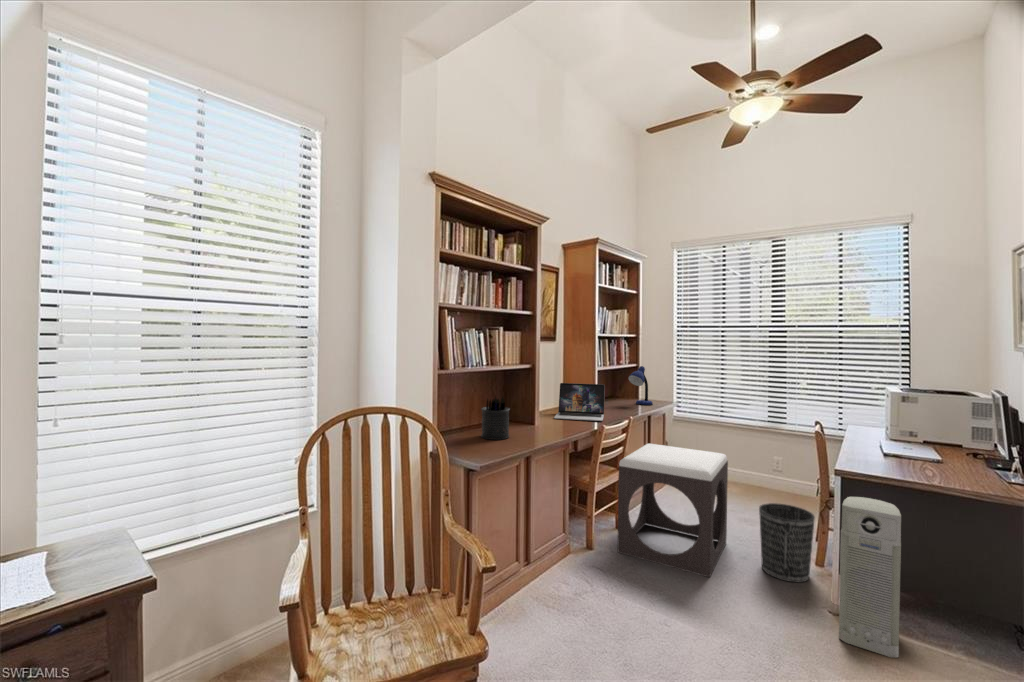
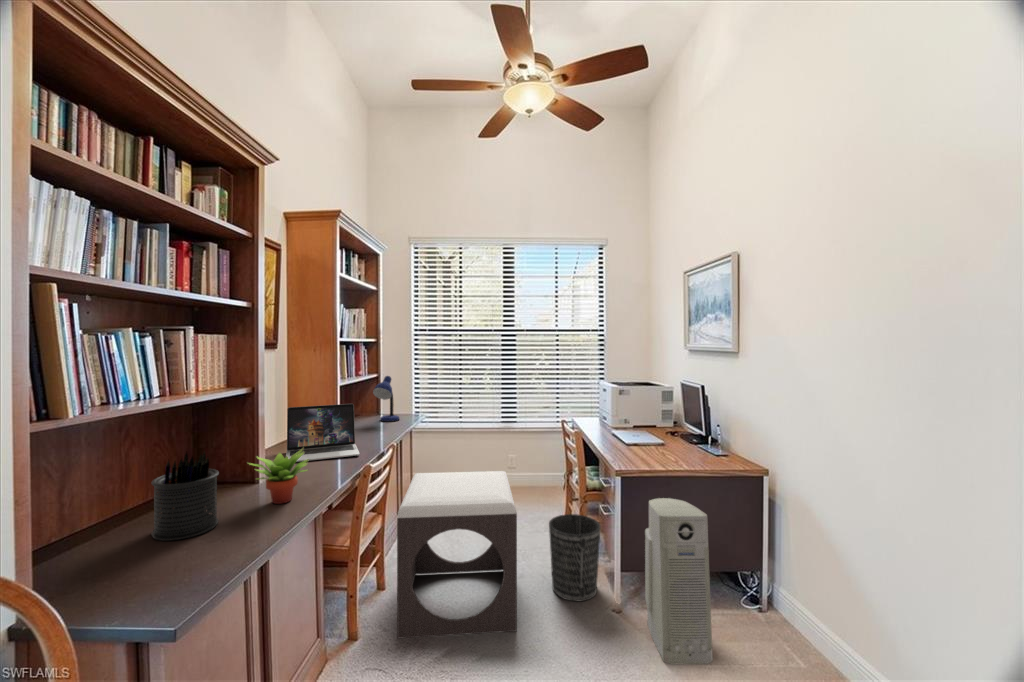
succulent plant: none [525,404,559,436] -> present [248,450,308,504]

